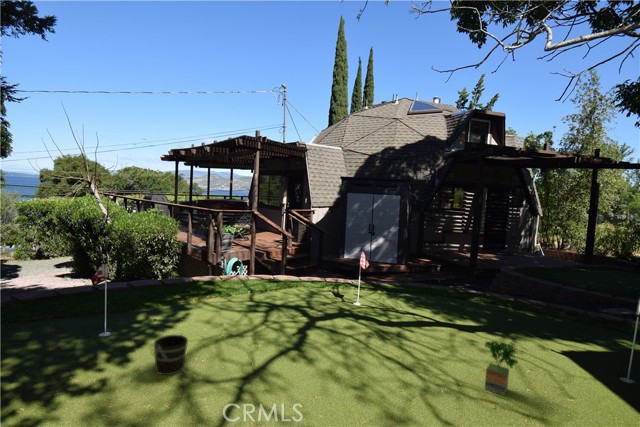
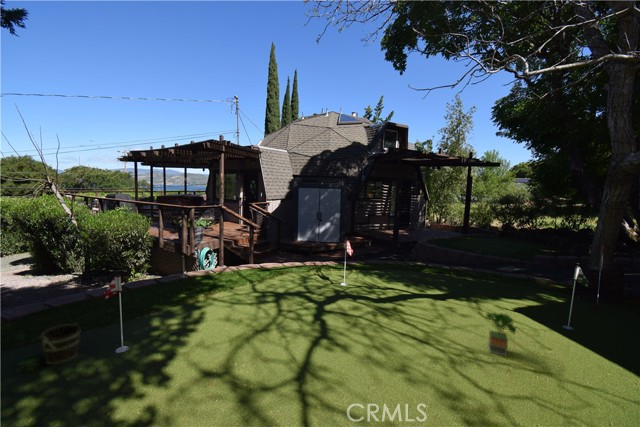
bucket: present [154,334,188,375] -> present [41,324,80,364]

